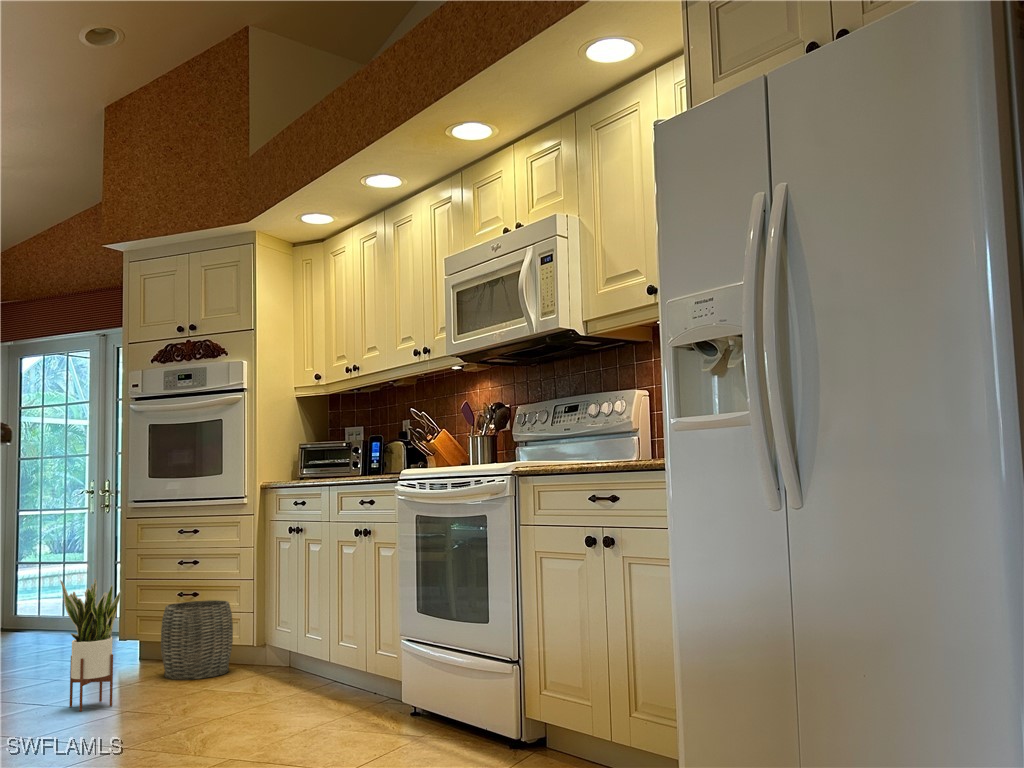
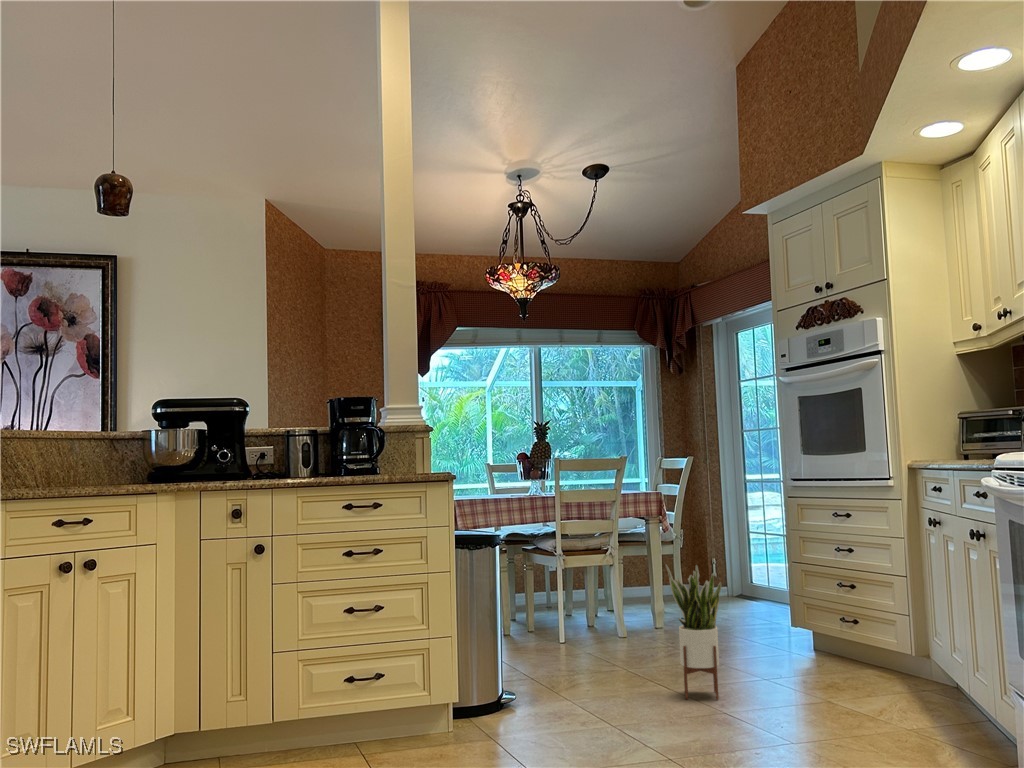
woven basket: present [161,600,233,680] -> none [800,595,883,686]

